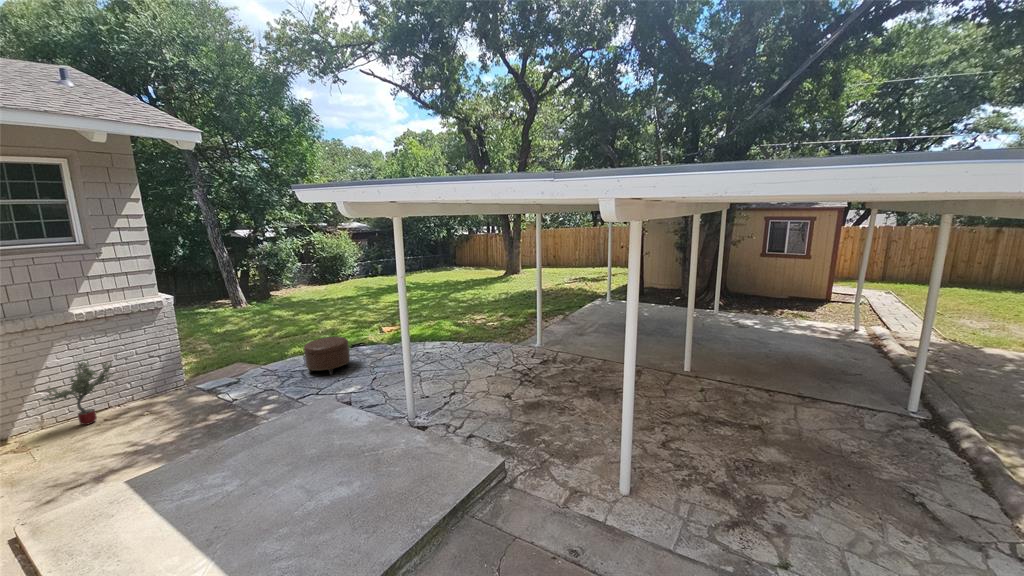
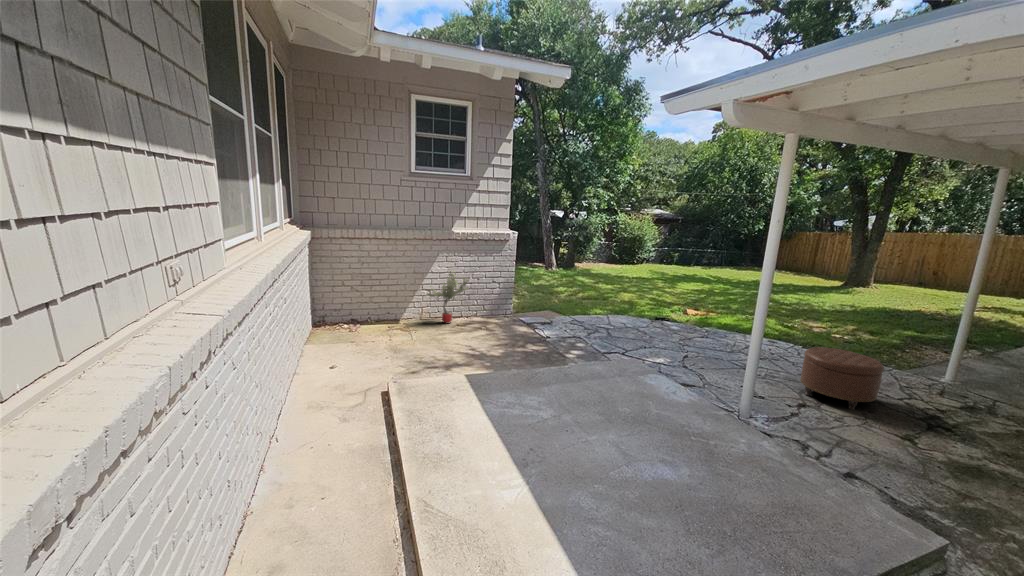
ottoman: present [304,337,350,375] -> present [800,347,884,410]

